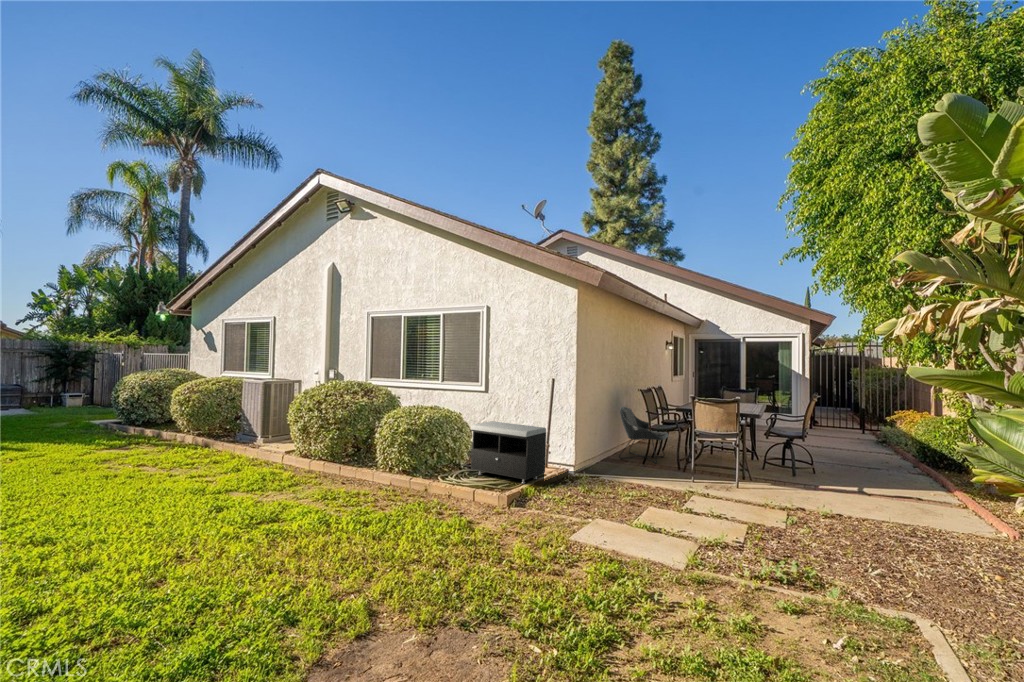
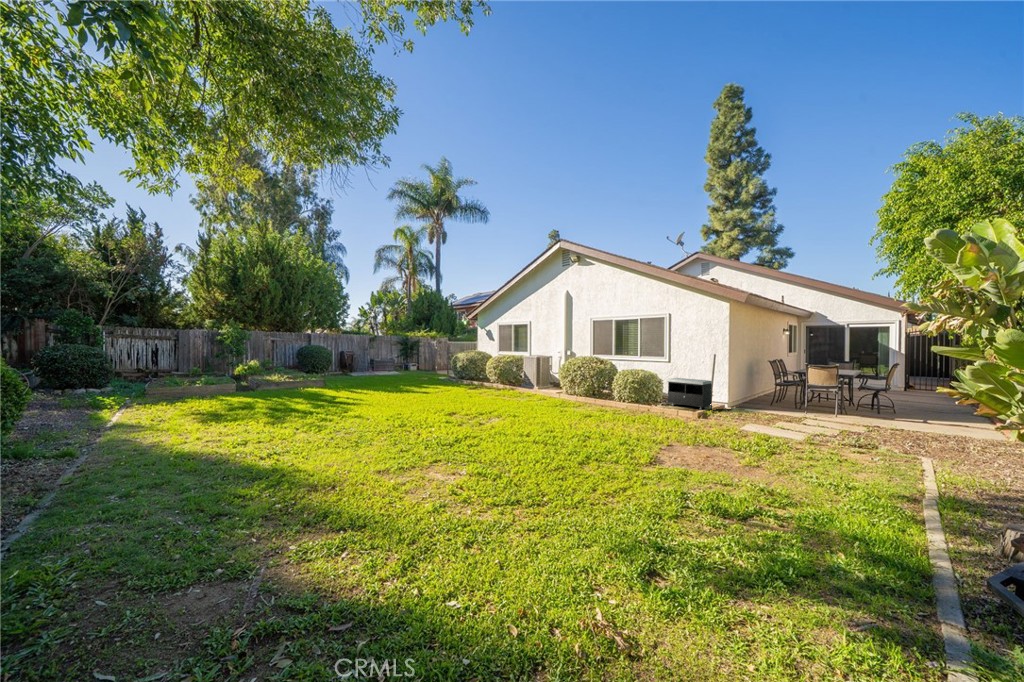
lounge chair: present [619,407,668,464] -> none [753,371,788,405]

